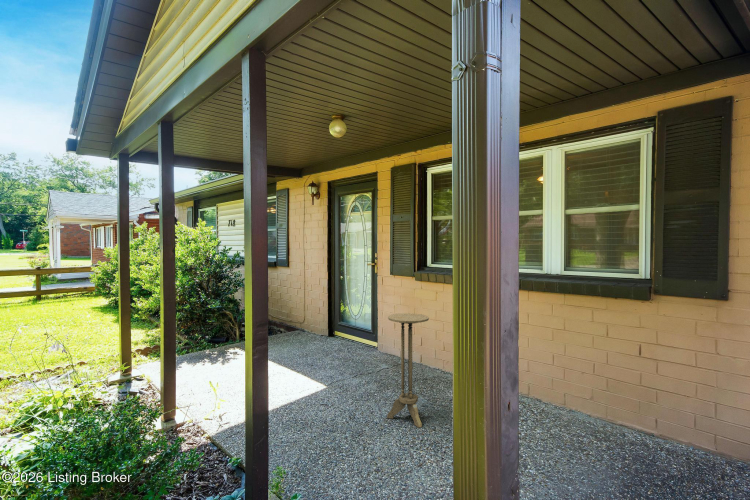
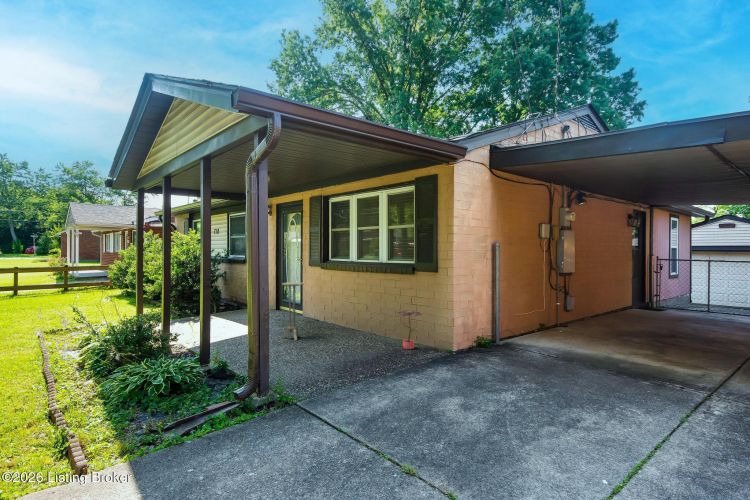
potted plant: none [640,378,715,462] -> present [398,311,421,349]

